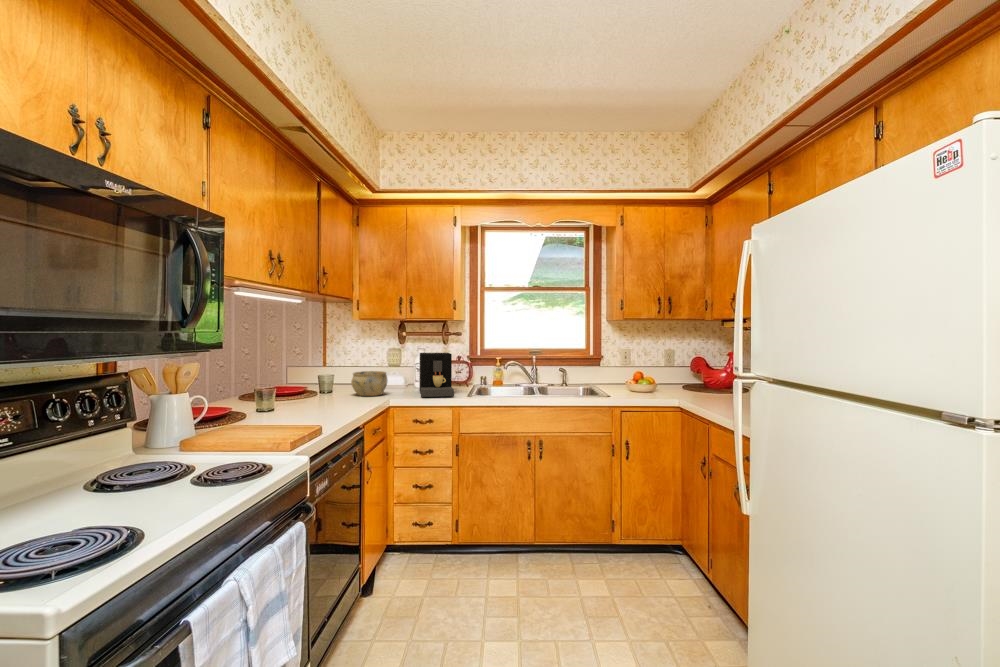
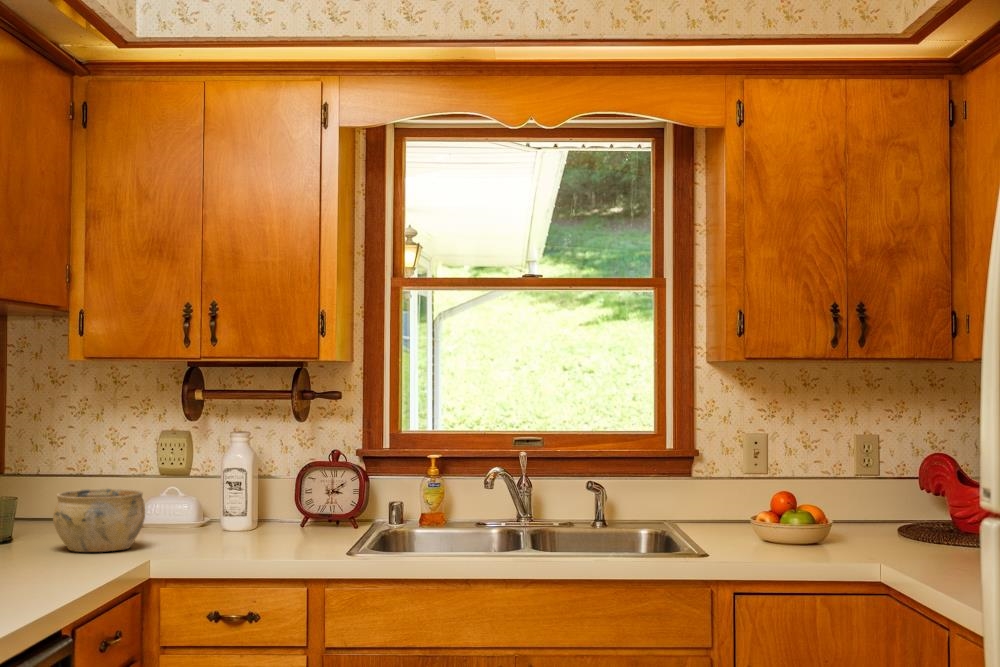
coffee maker: present [419,353,454,397] -> none [226,442,309,554]

